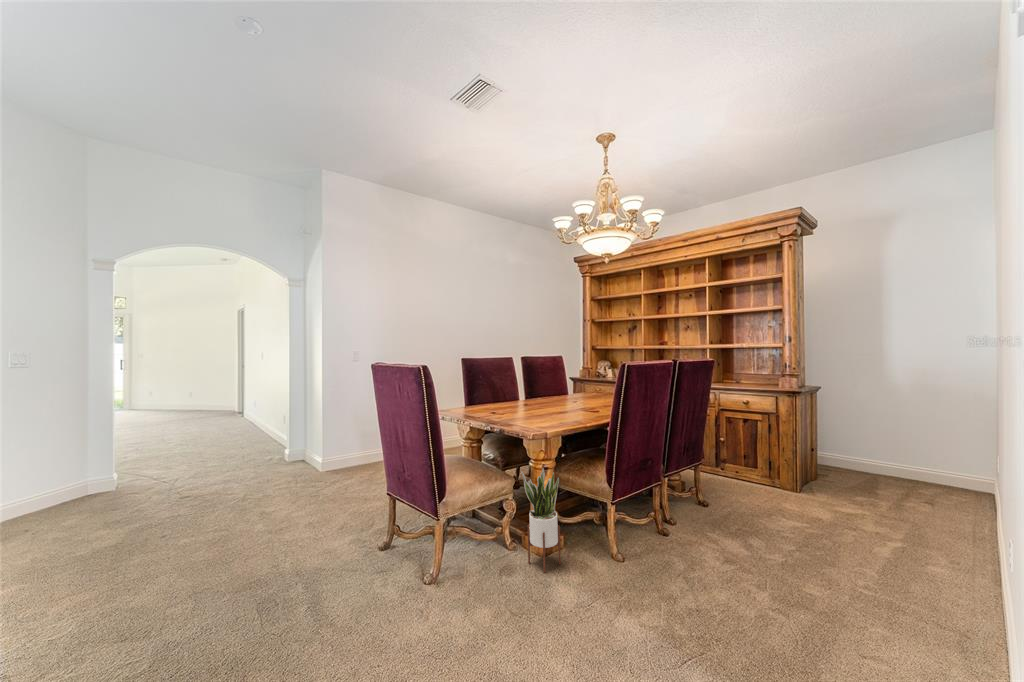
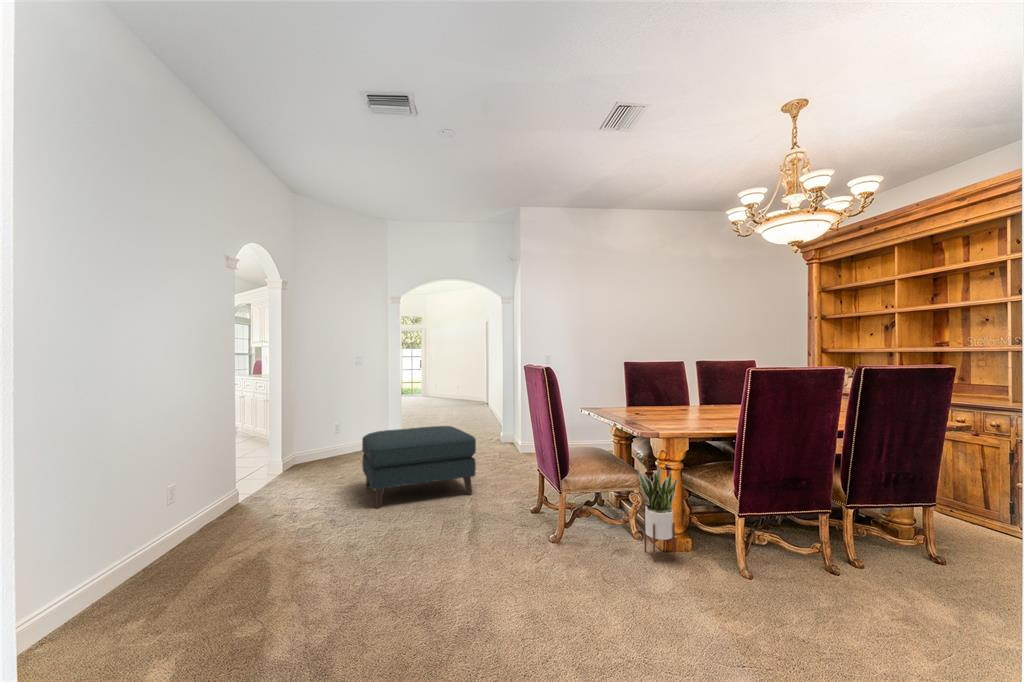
ottoman: none [57,456,285,621] -> present [362,426,476,508]

